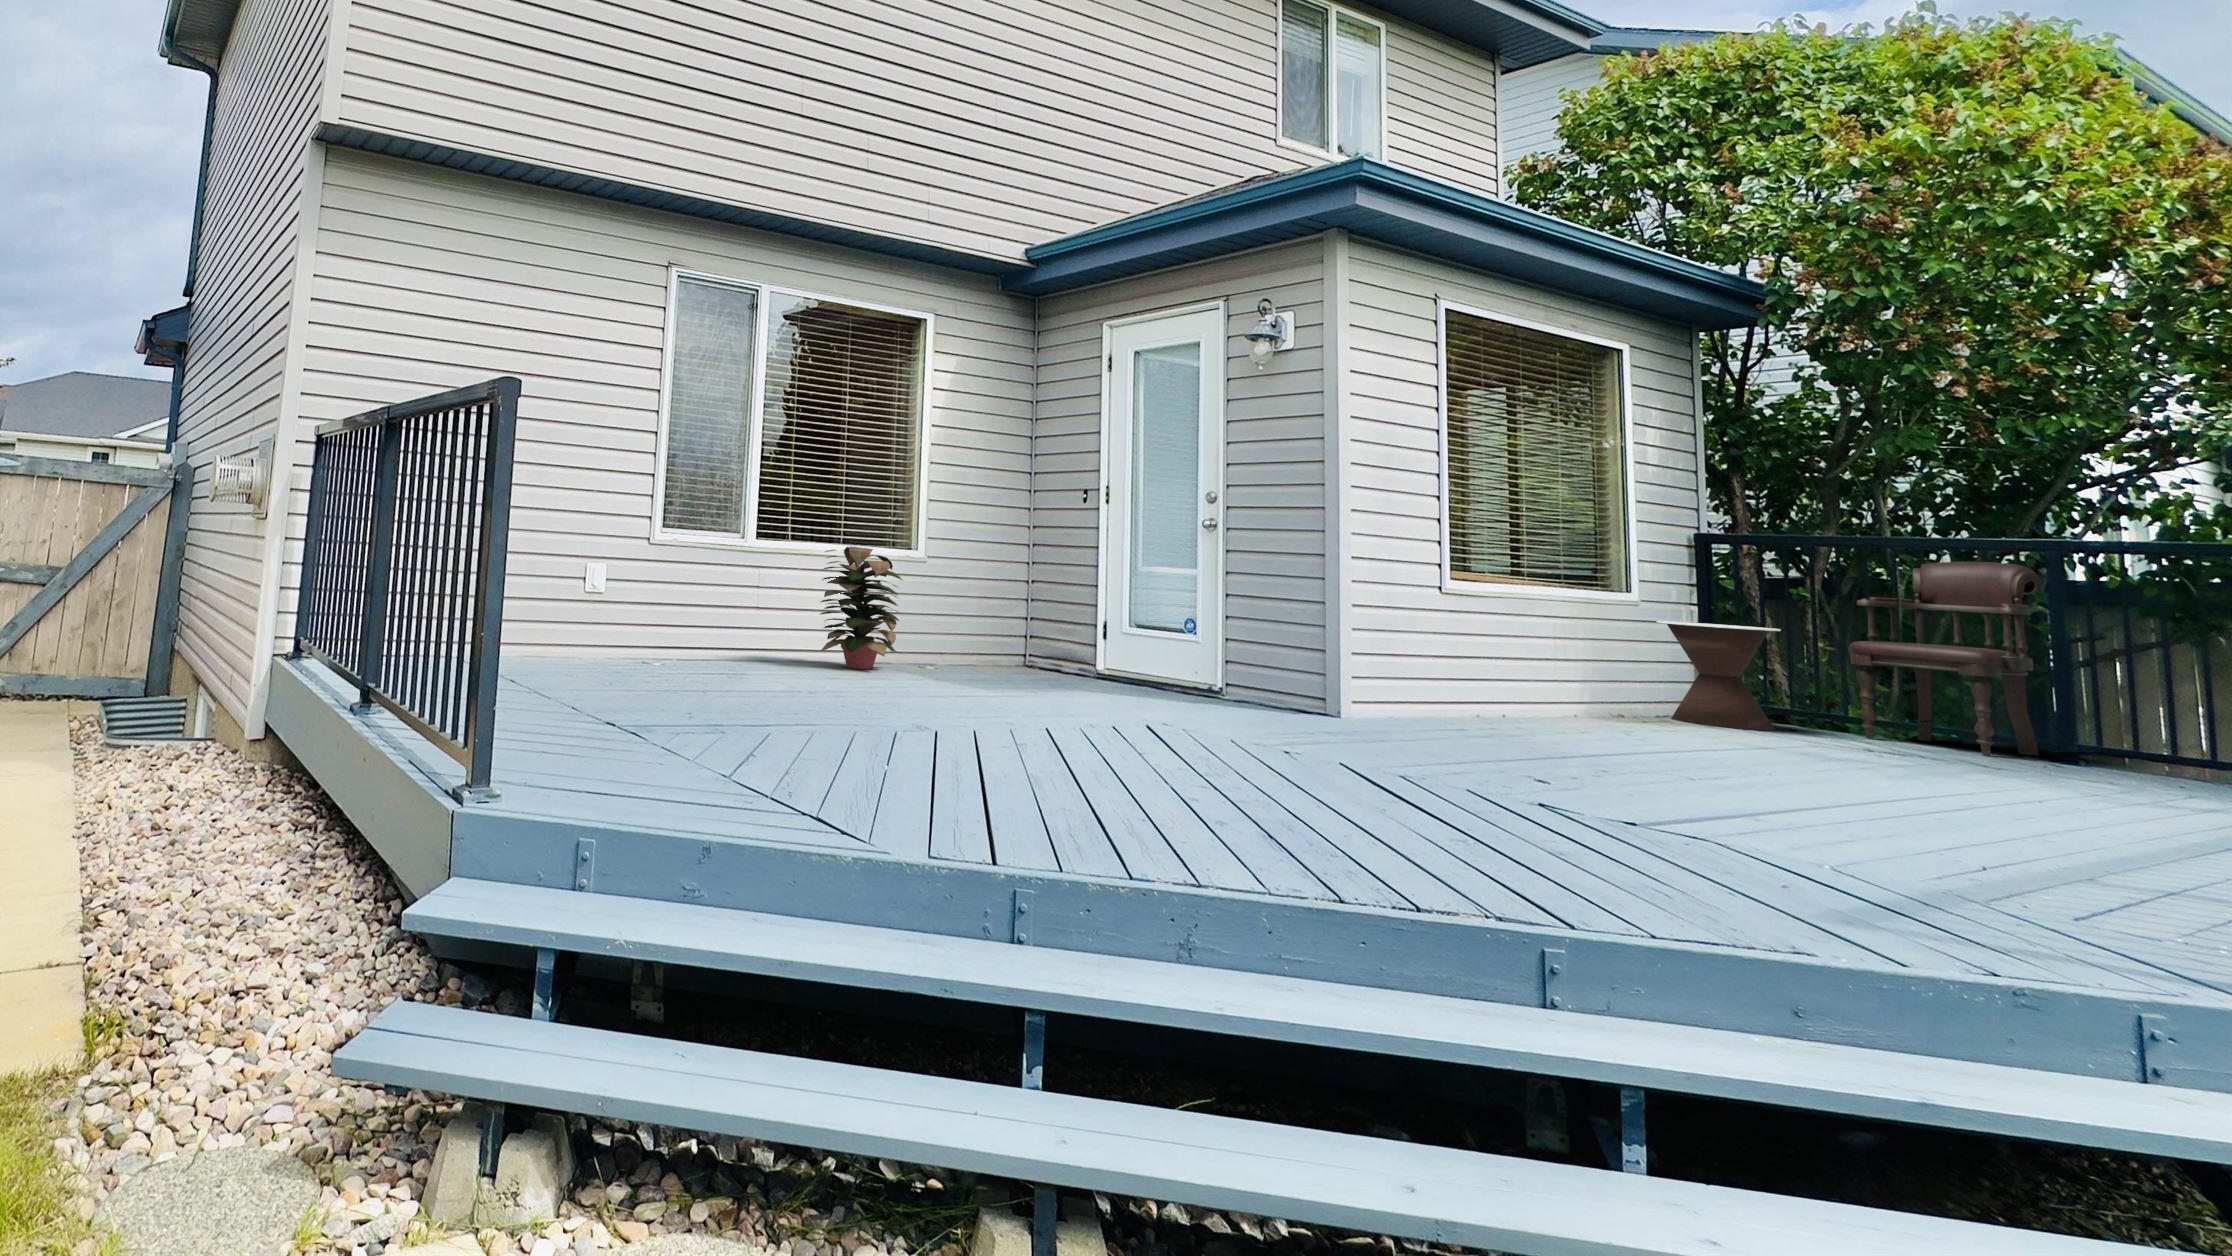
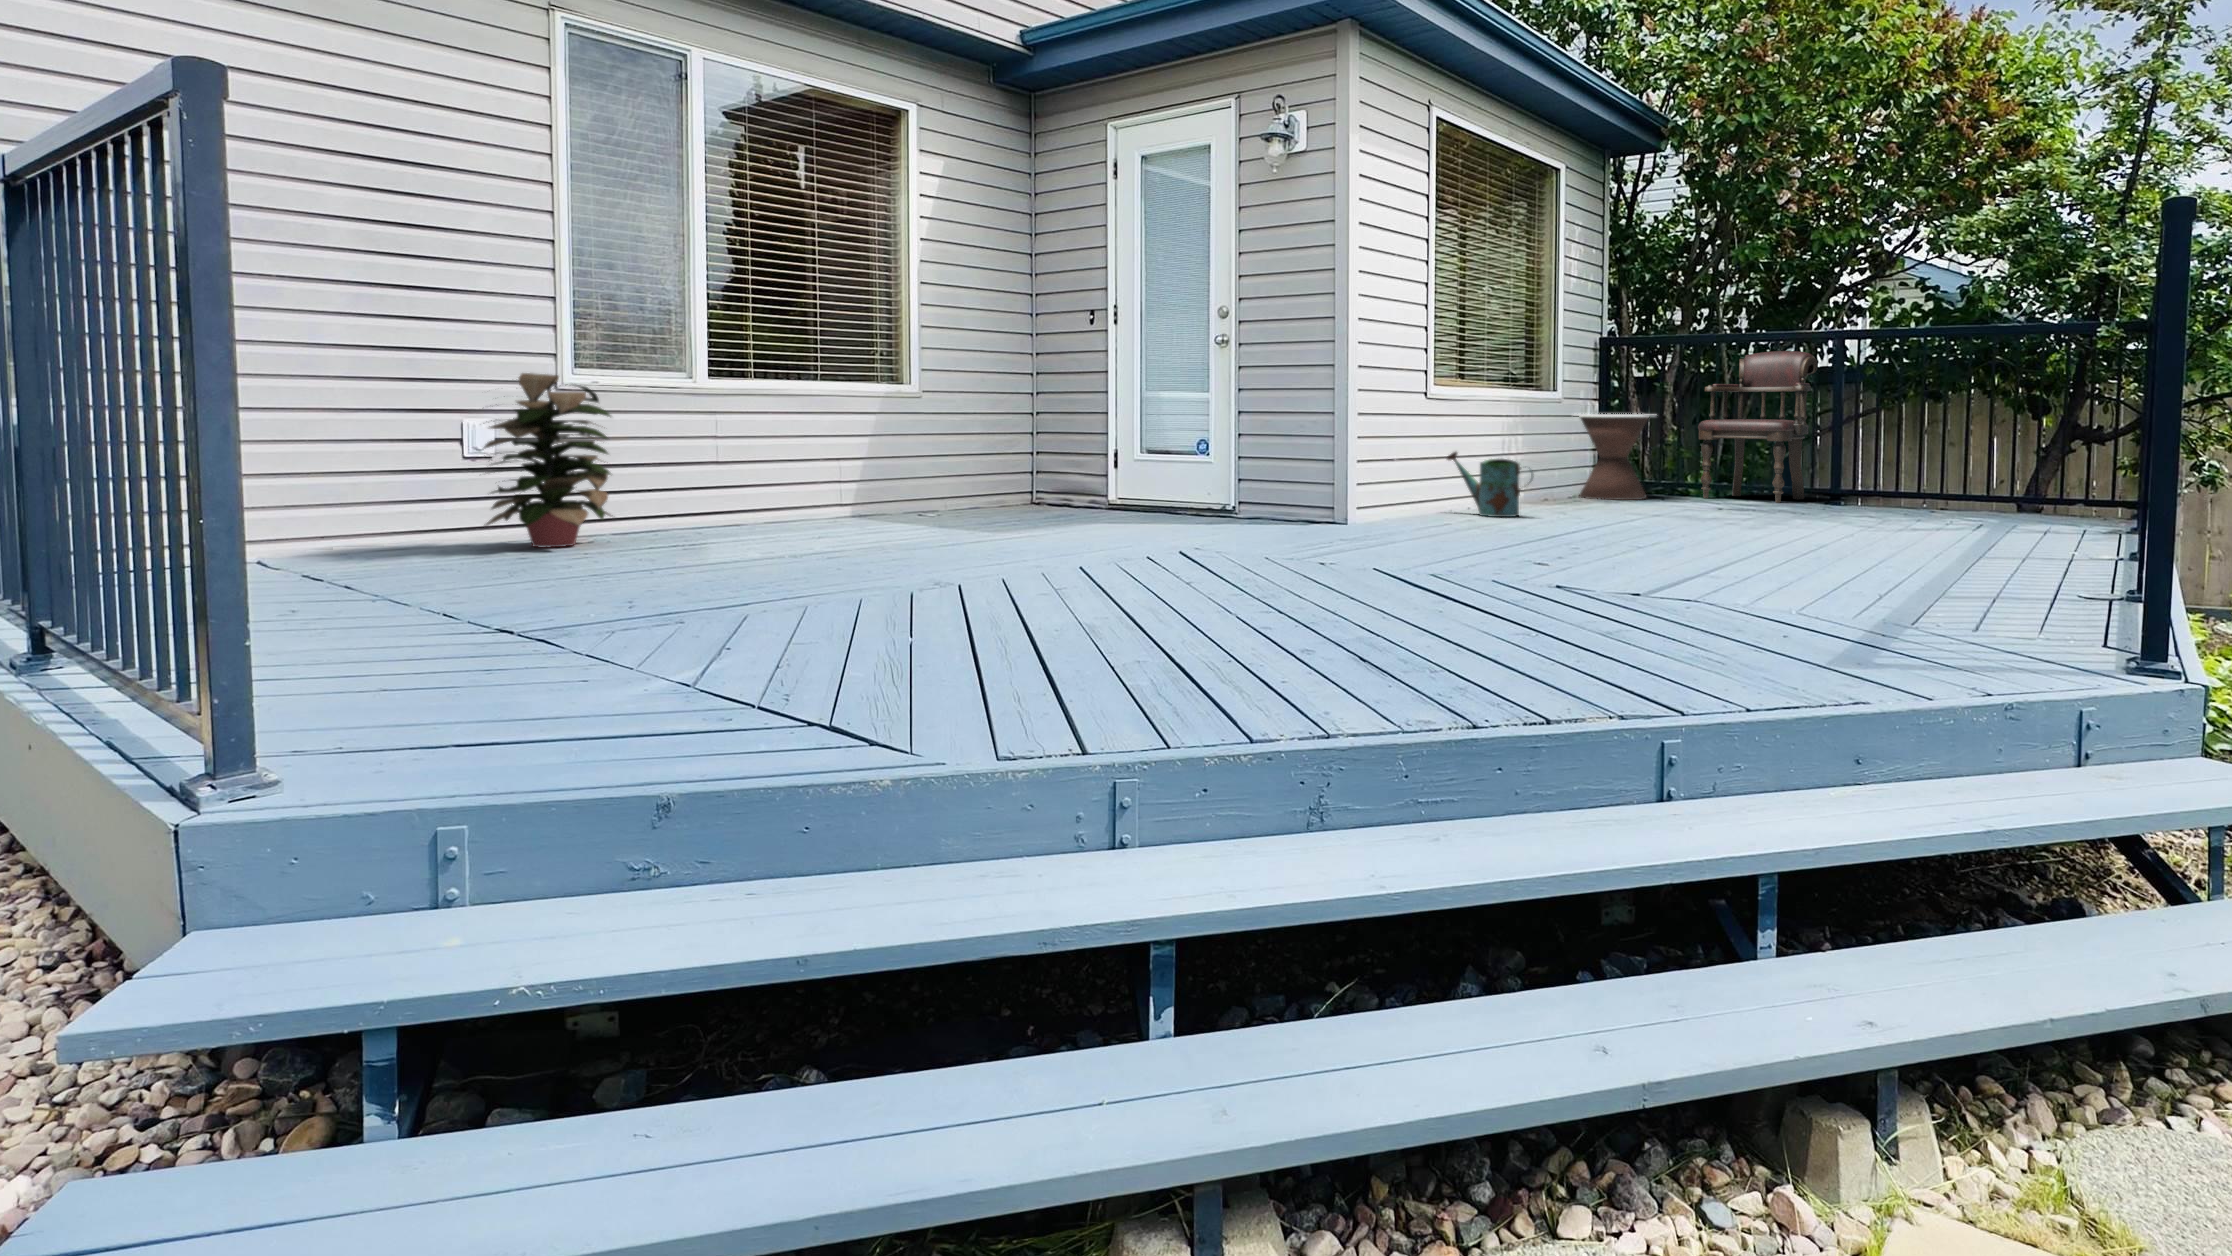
decorative plant: present [821,546,902,669] -> present [482,373,610,547]
watering can: none [1470,652,1582,731] -> present [1447,452,1533,517]

